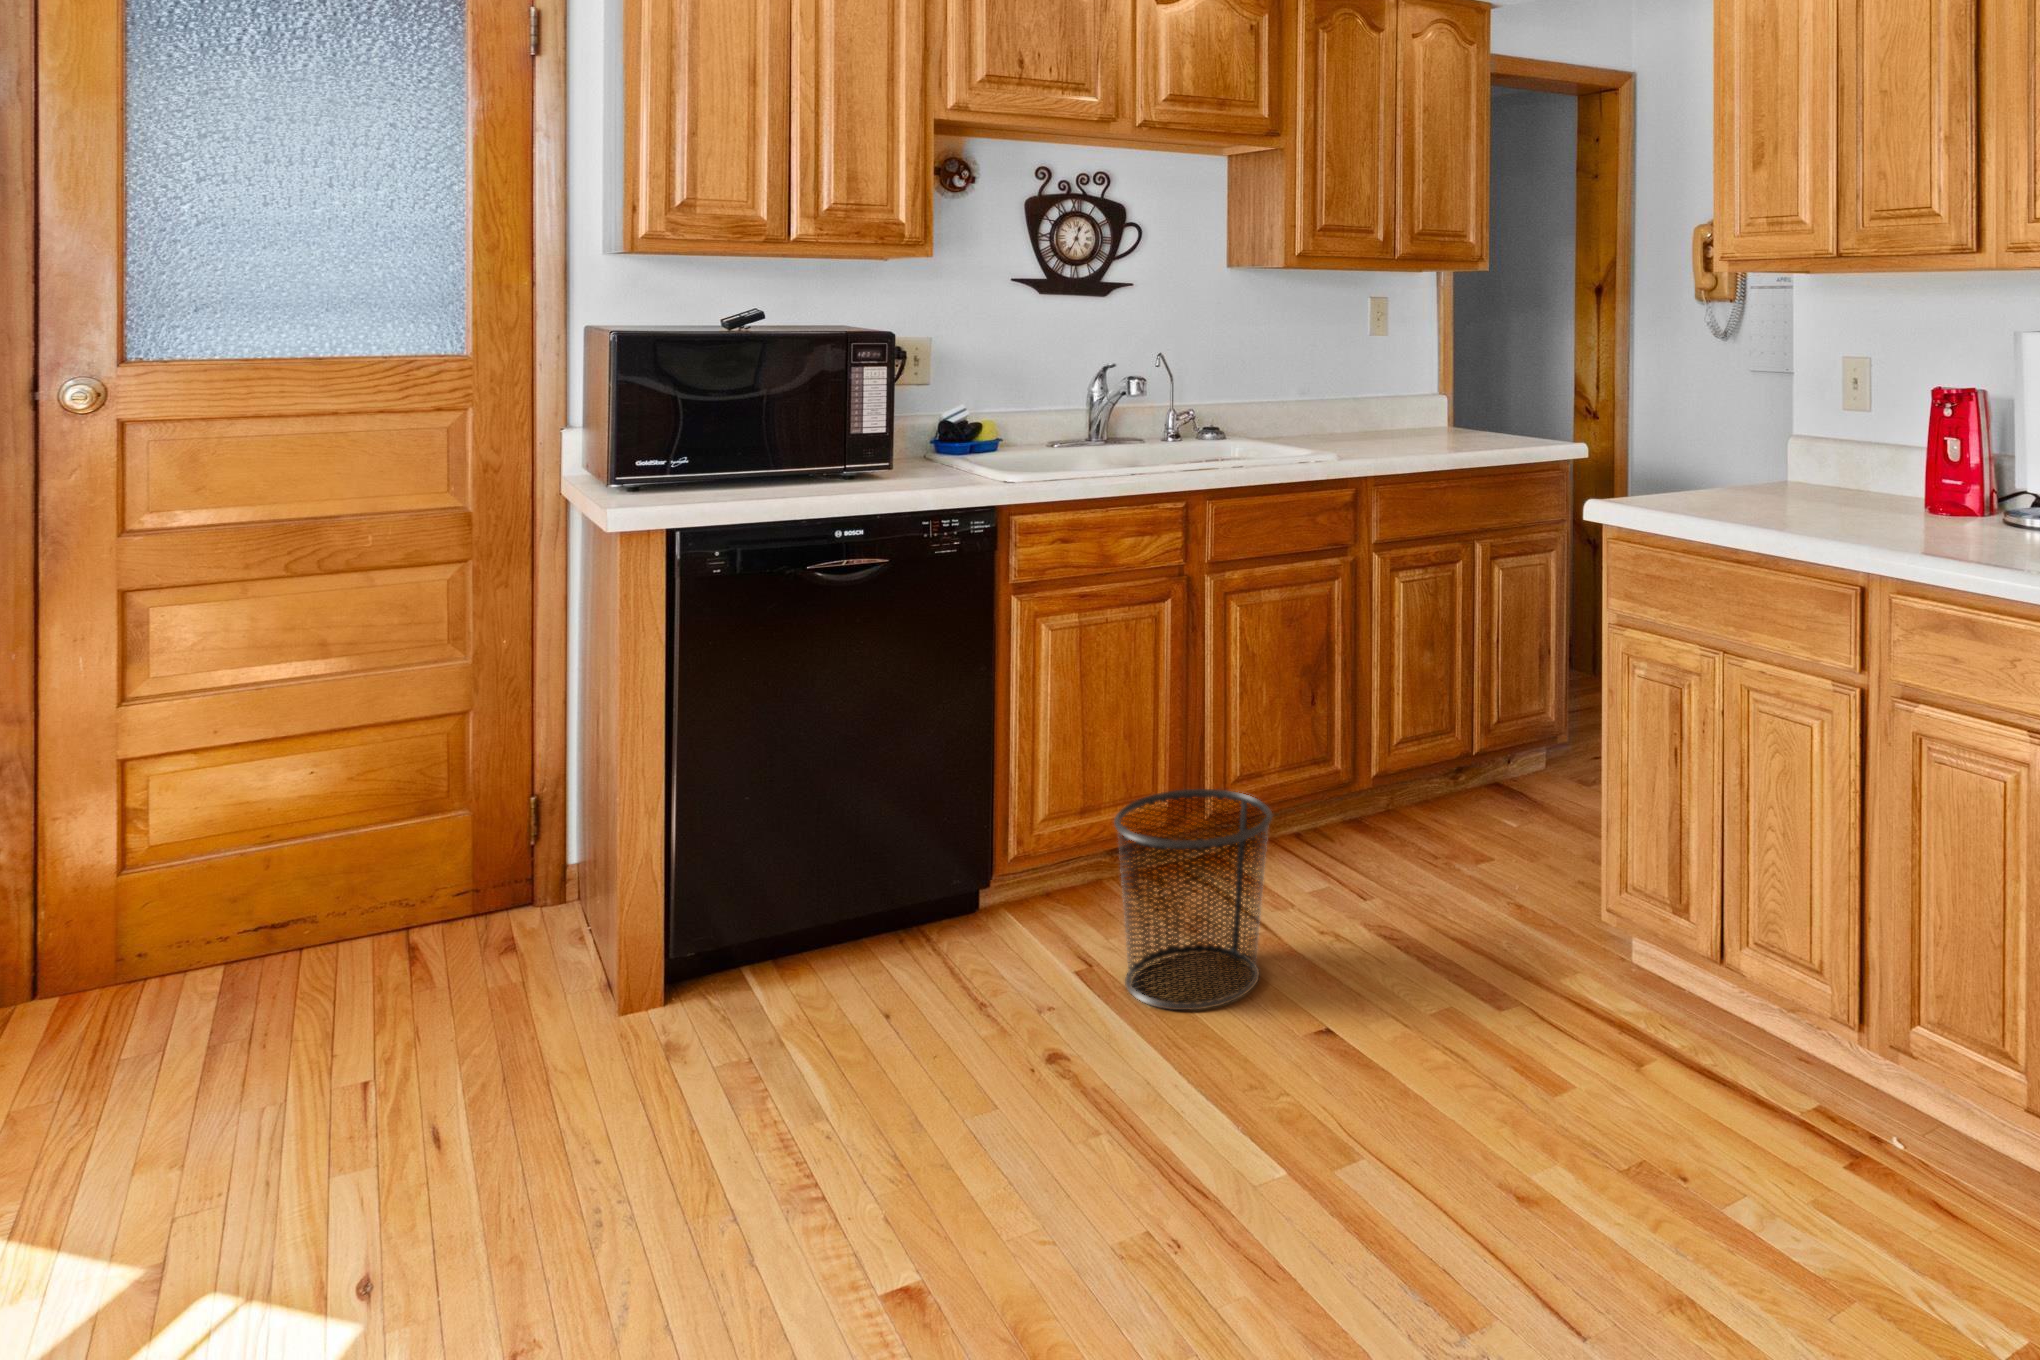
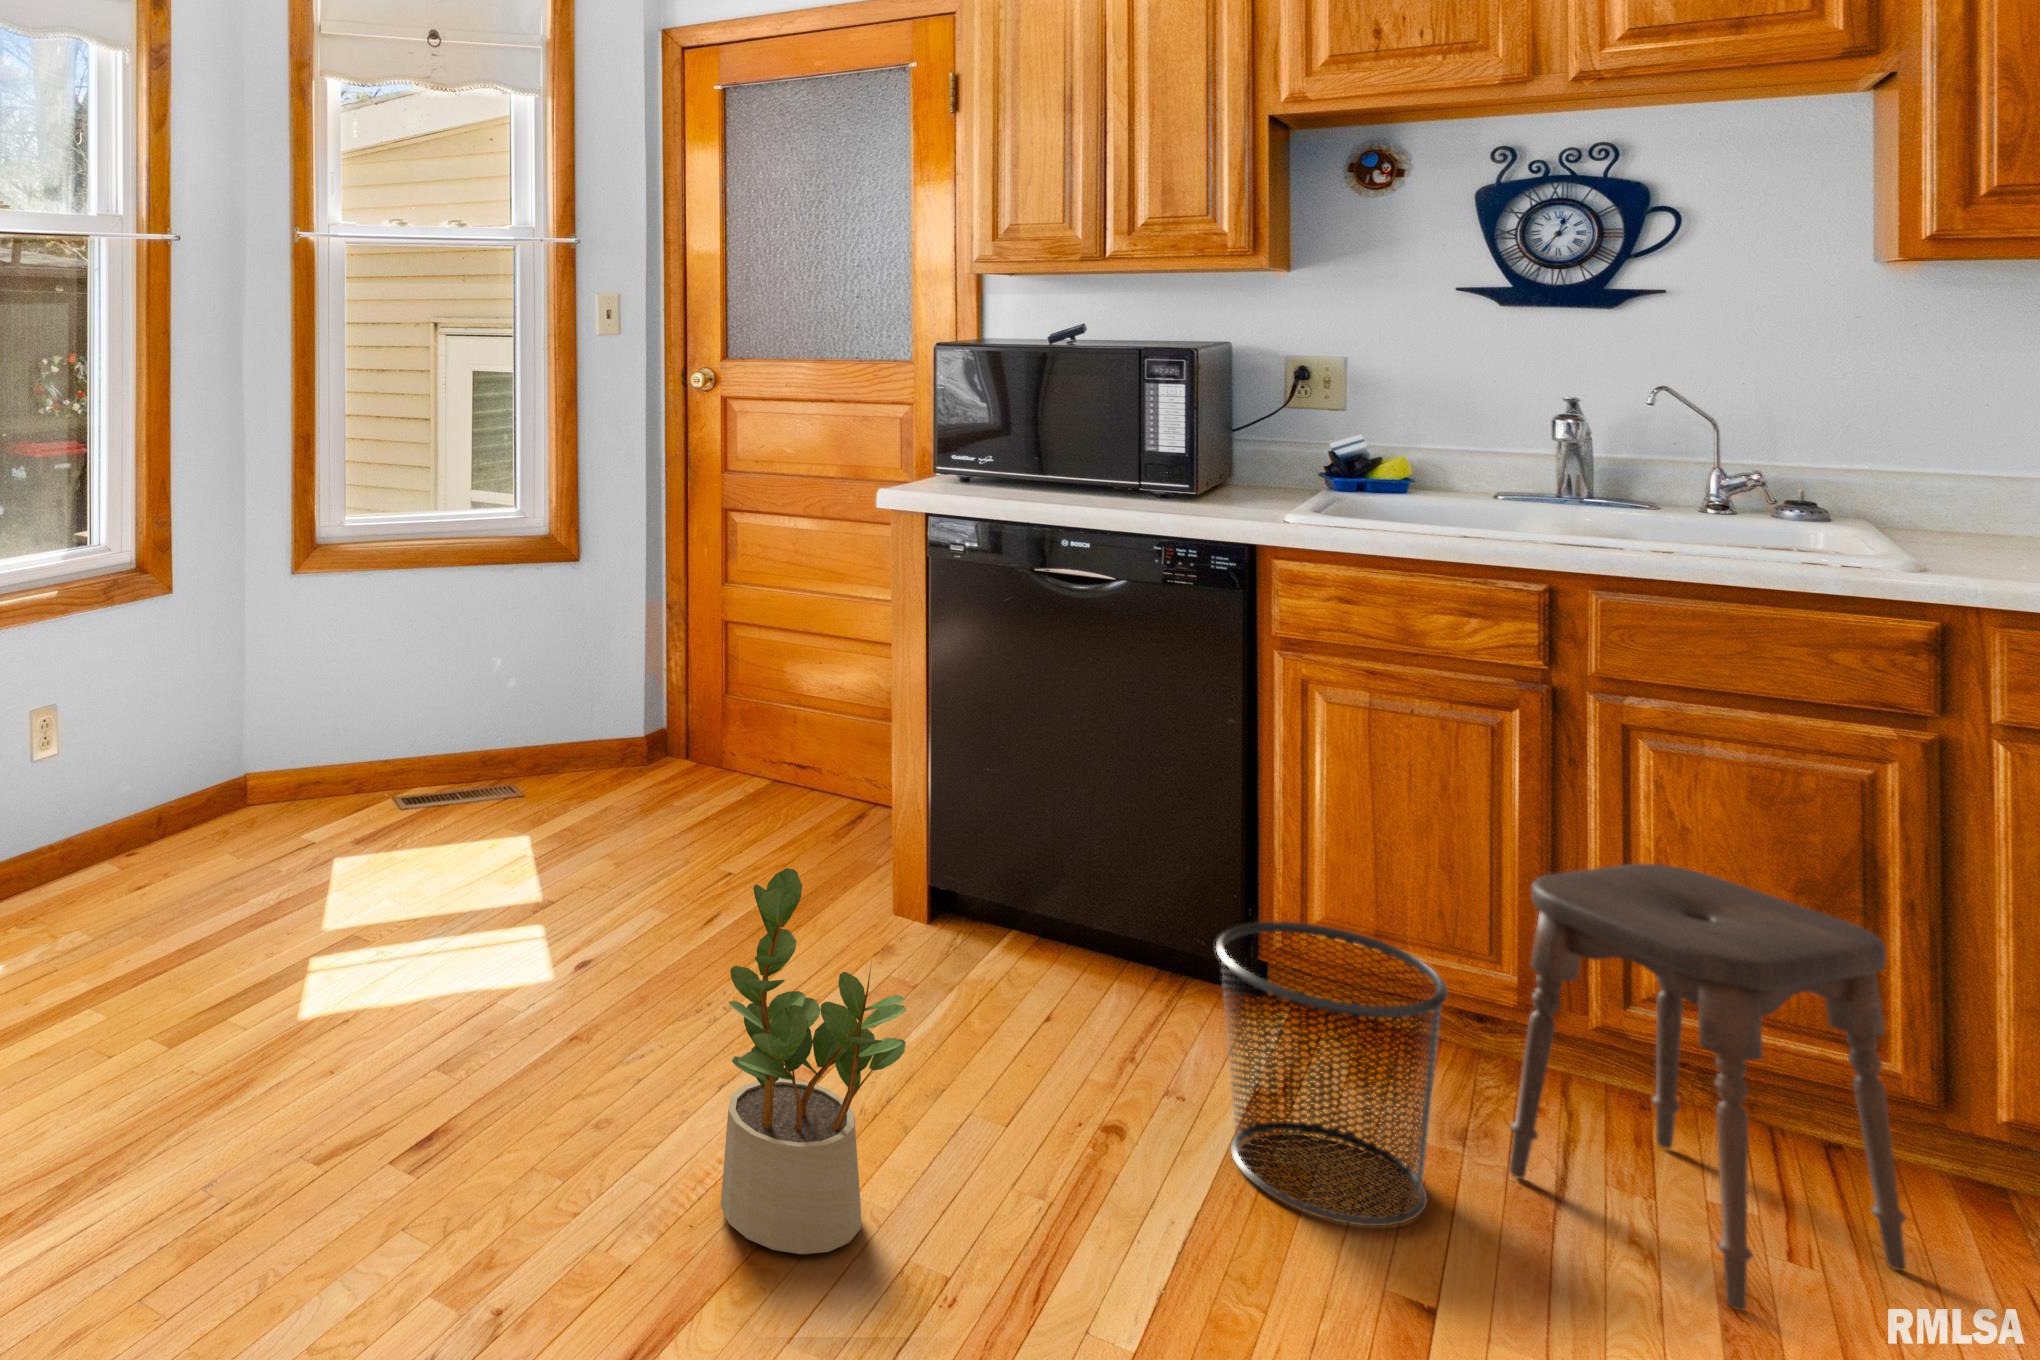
stool: none [1242,675,1396,922] -> present [1509,863,1906,1310]
potted plant: none [946,894,1128,1298] -> present [721,868,906,1254]

